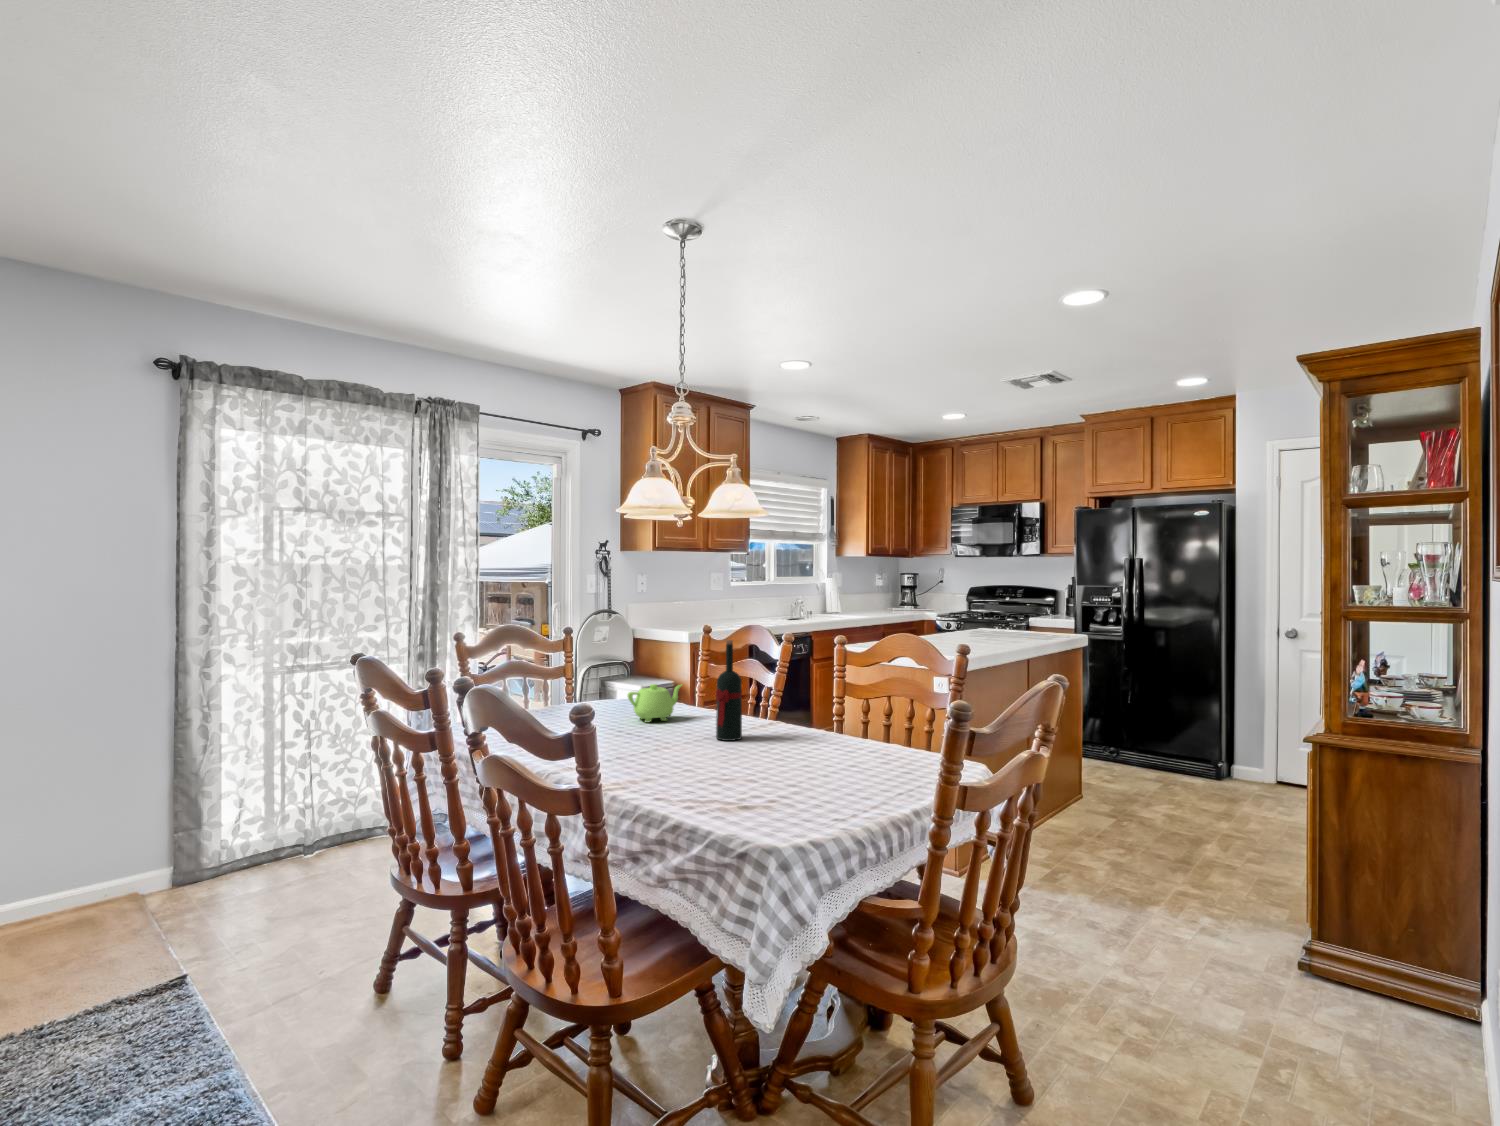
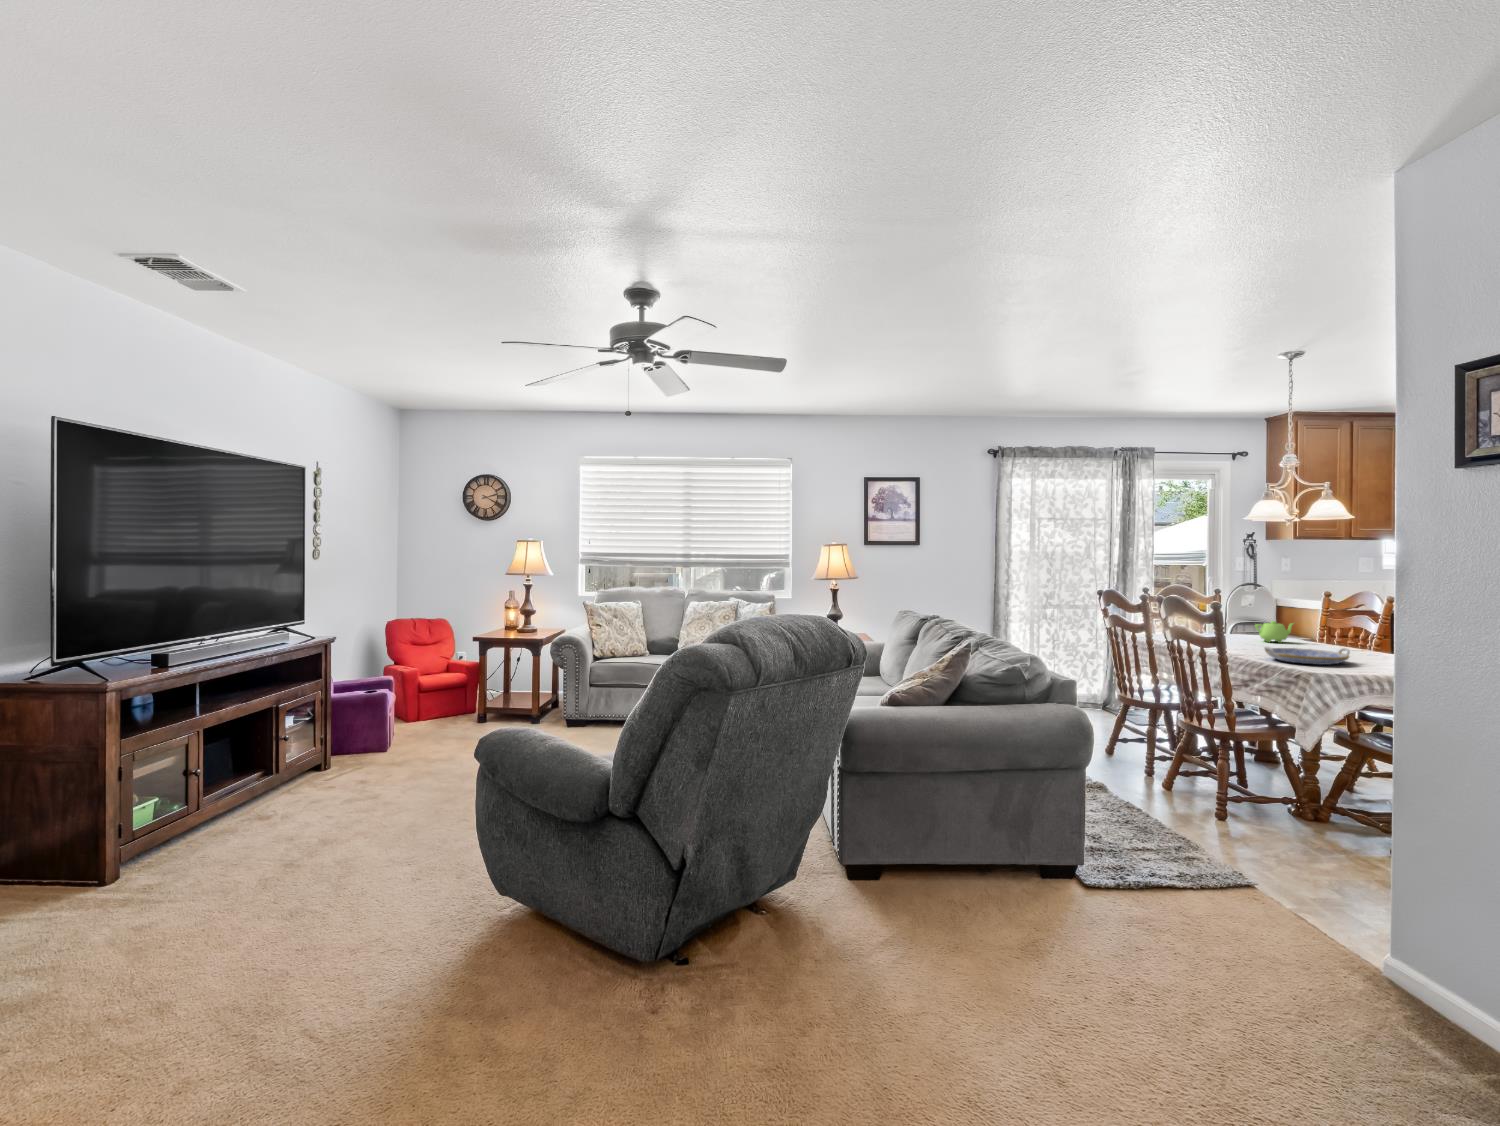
wine bottle: present [716,640,742,741] -> none [1311,594,1331,652]
serving tray: none [662,747,798,798] -> present [1264,646,1350,665]

